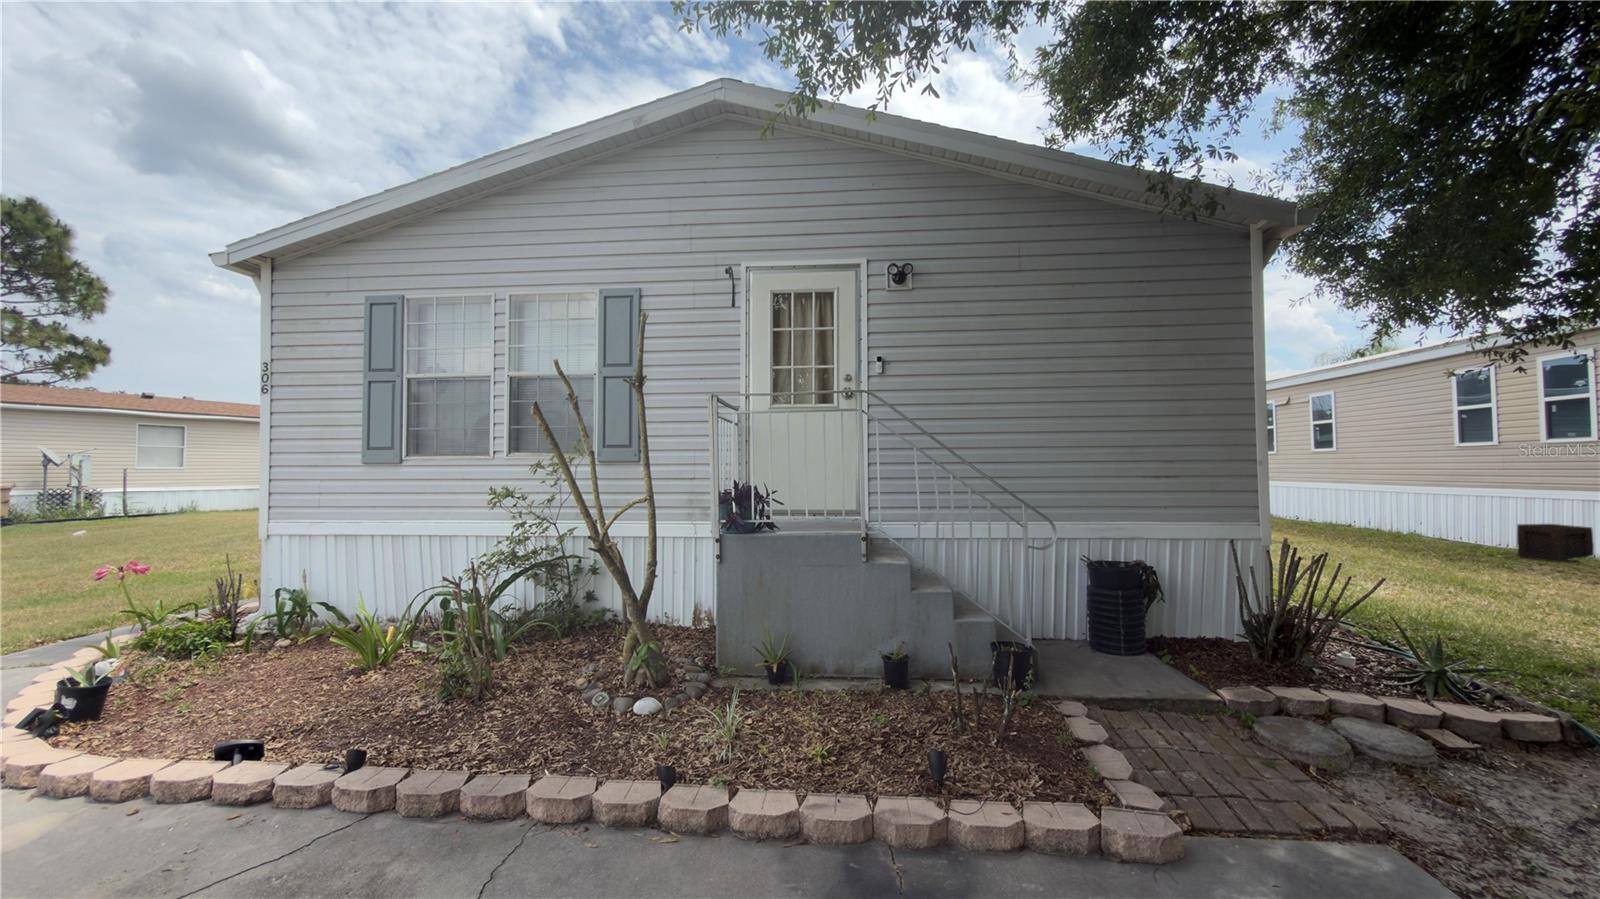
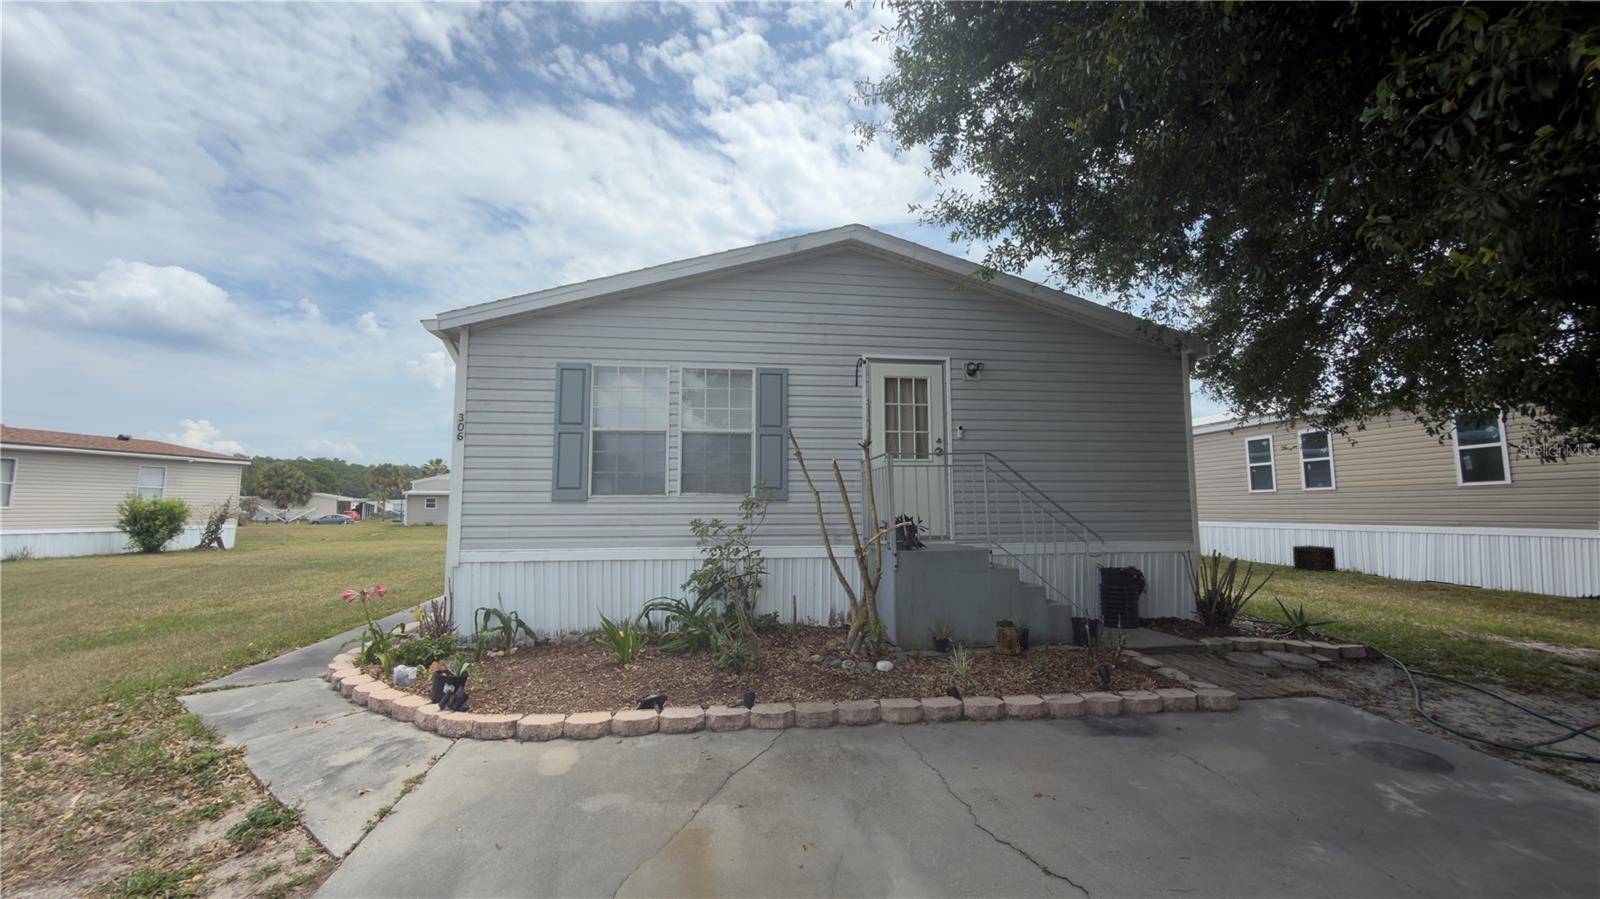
watering can: none [846,640,887,699] -> present [994,620,1025,655]

